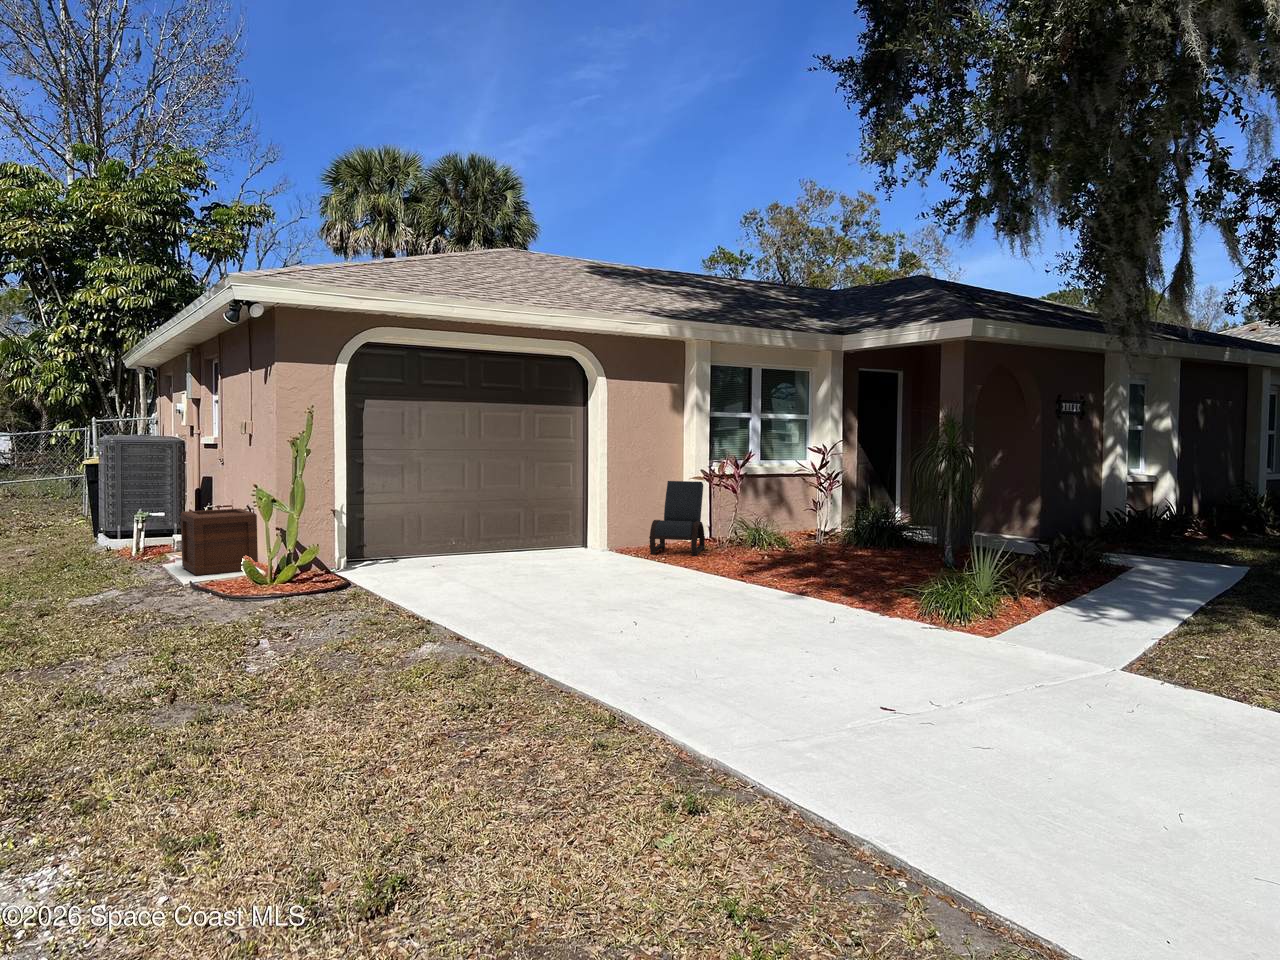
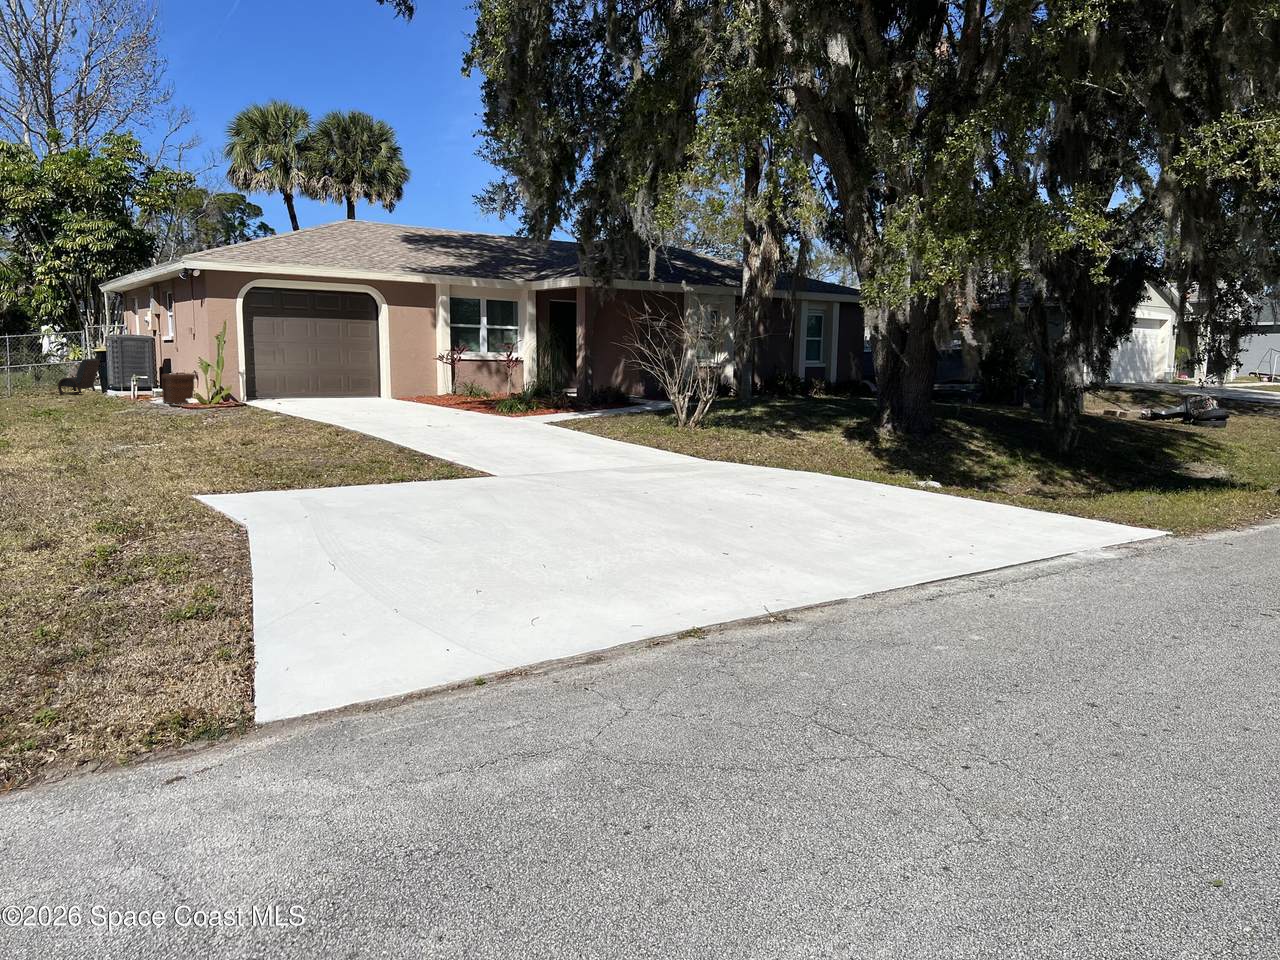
lounge chair: present [649,481,705,556] -> present [58,359,100,395]

